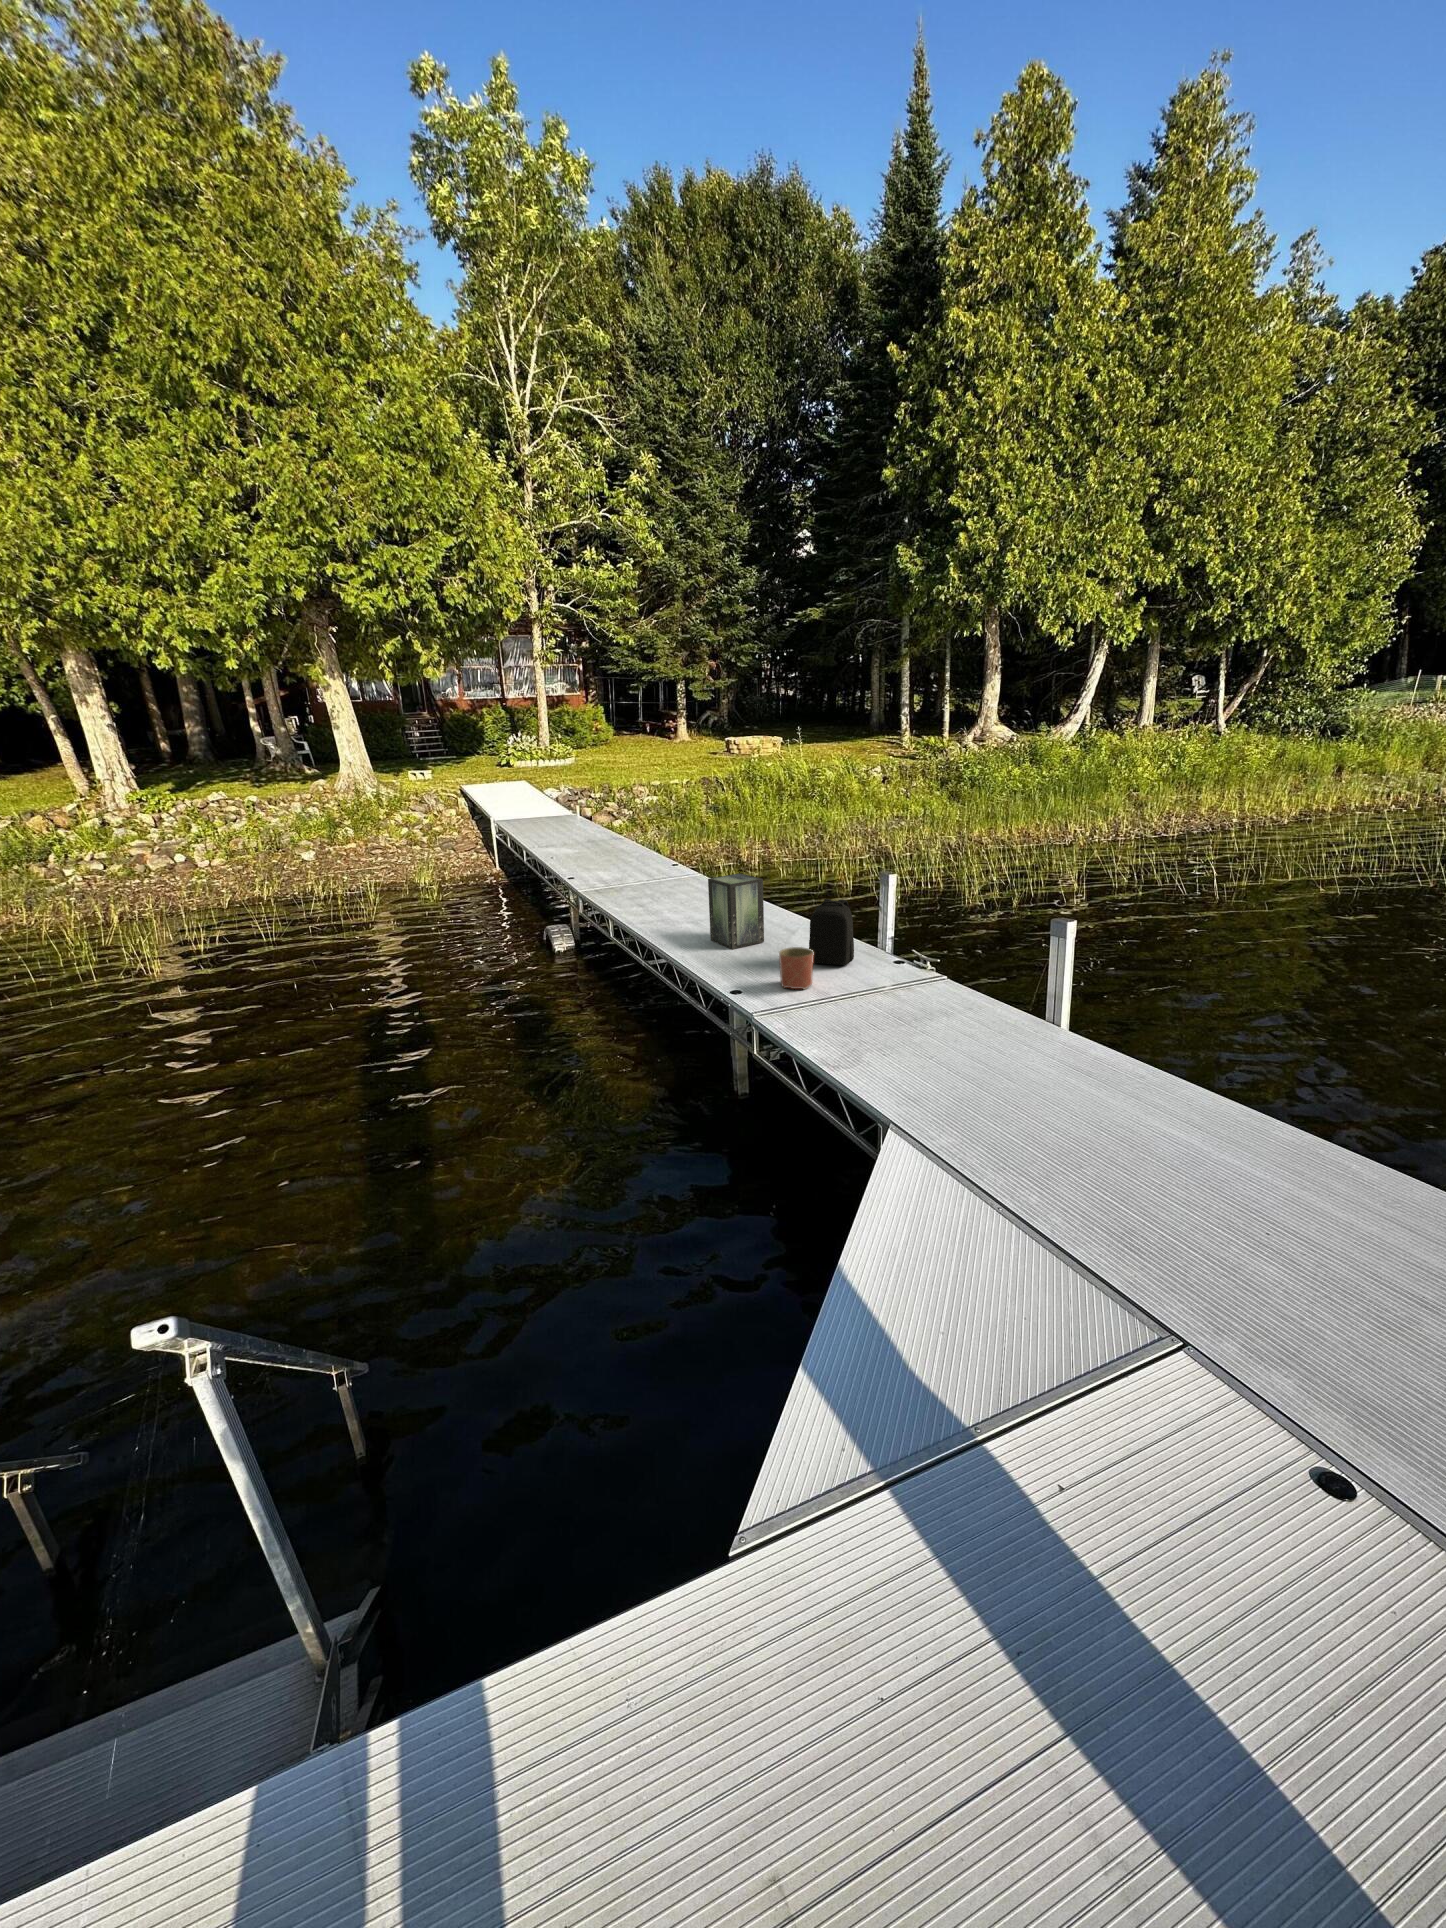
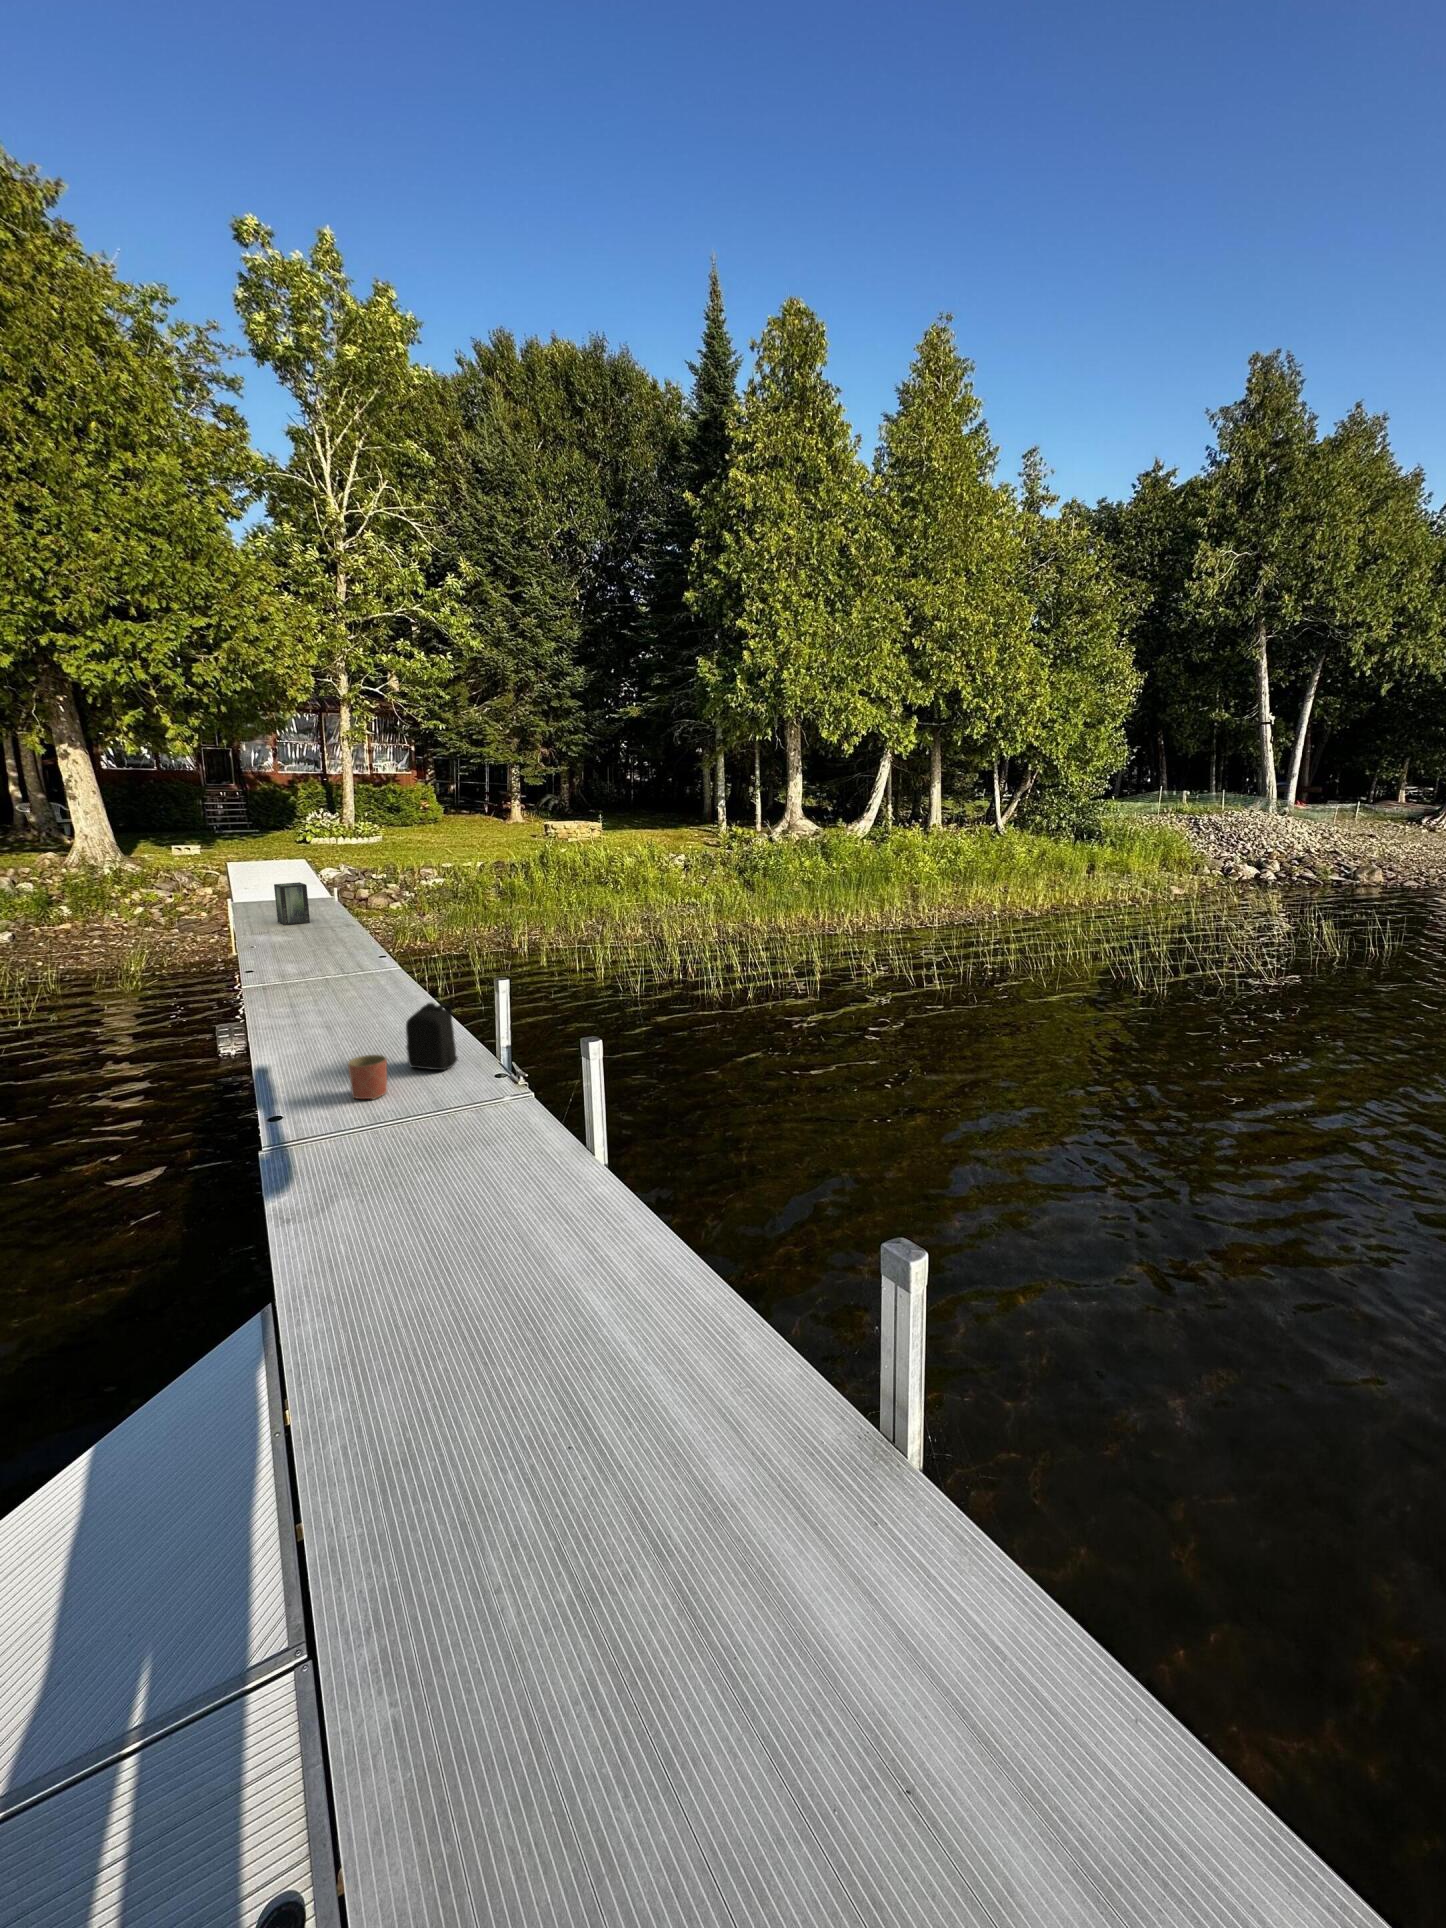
storage box: present [708,873,764,949] -> present [274,882,310,925]

